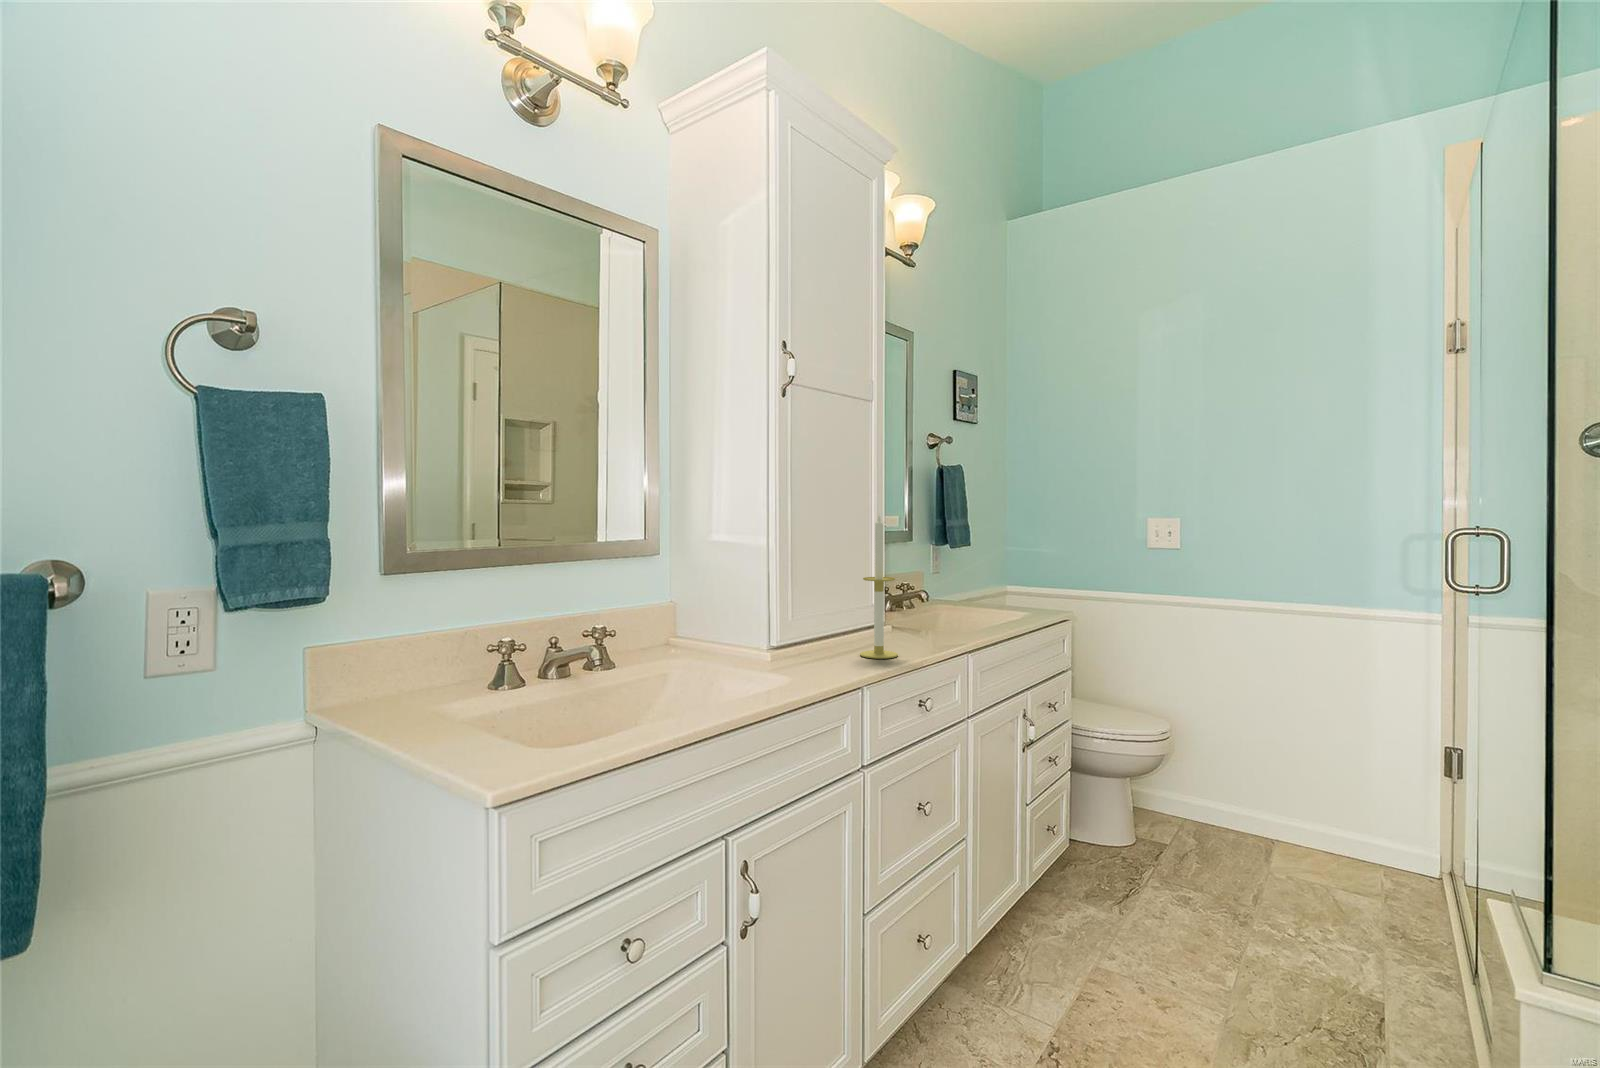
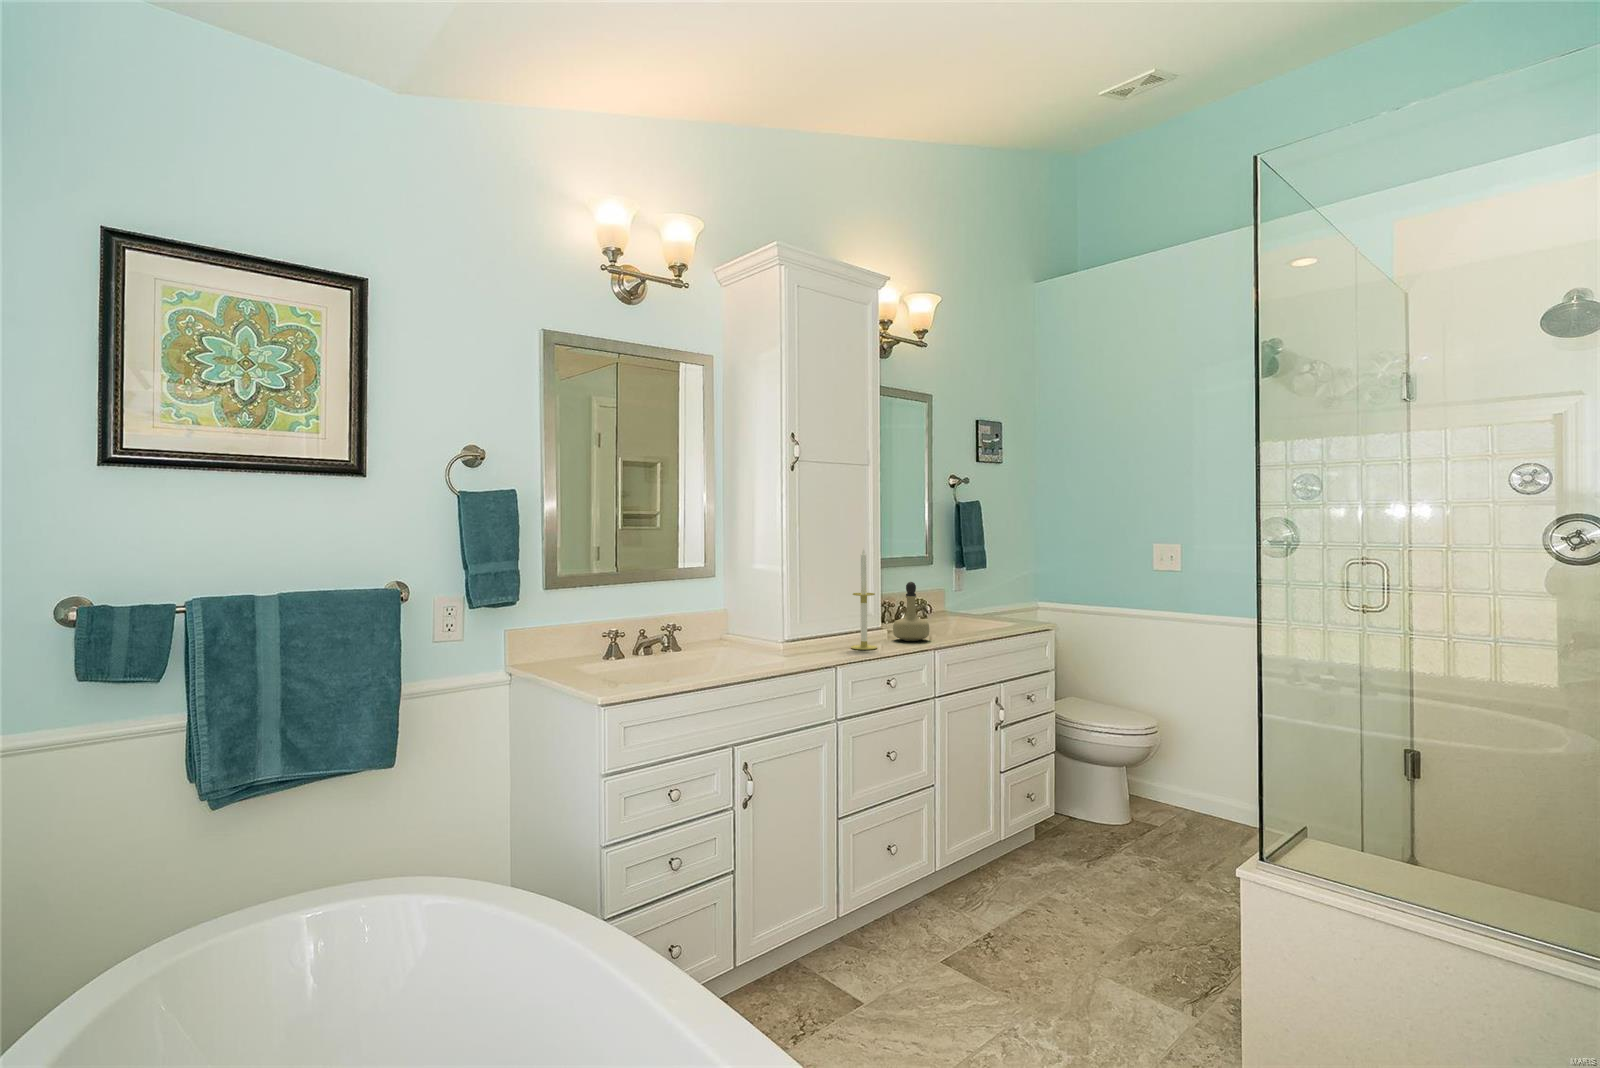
perfume bottle: none [901,562,951,642] -> present [893,582,929,641]

